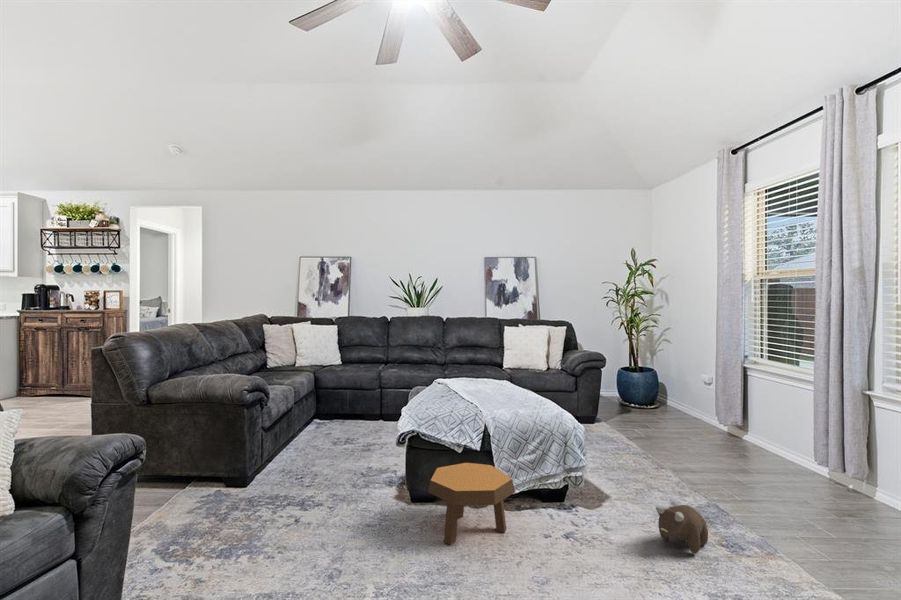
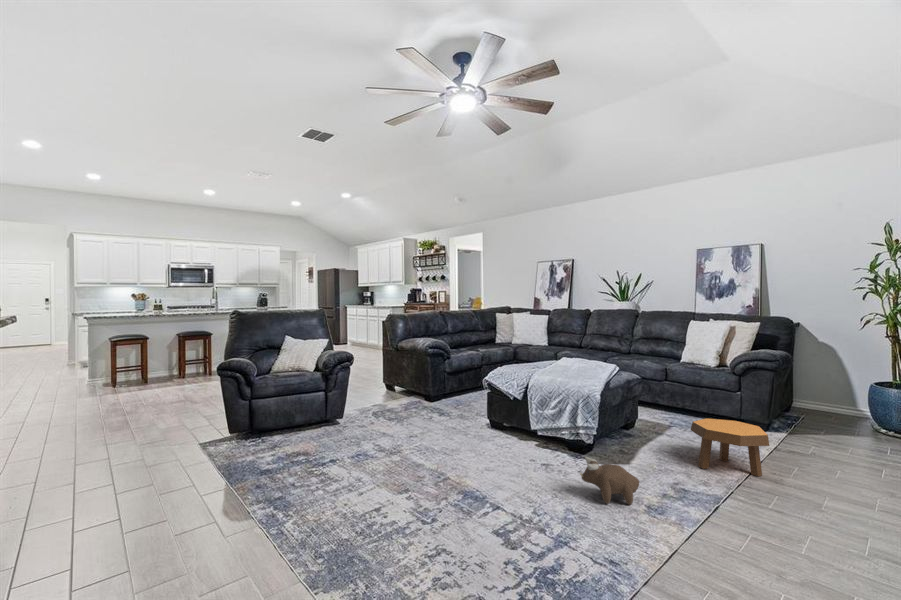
footstool: present [428,463,515,545] -> present [691,418,769,476]

